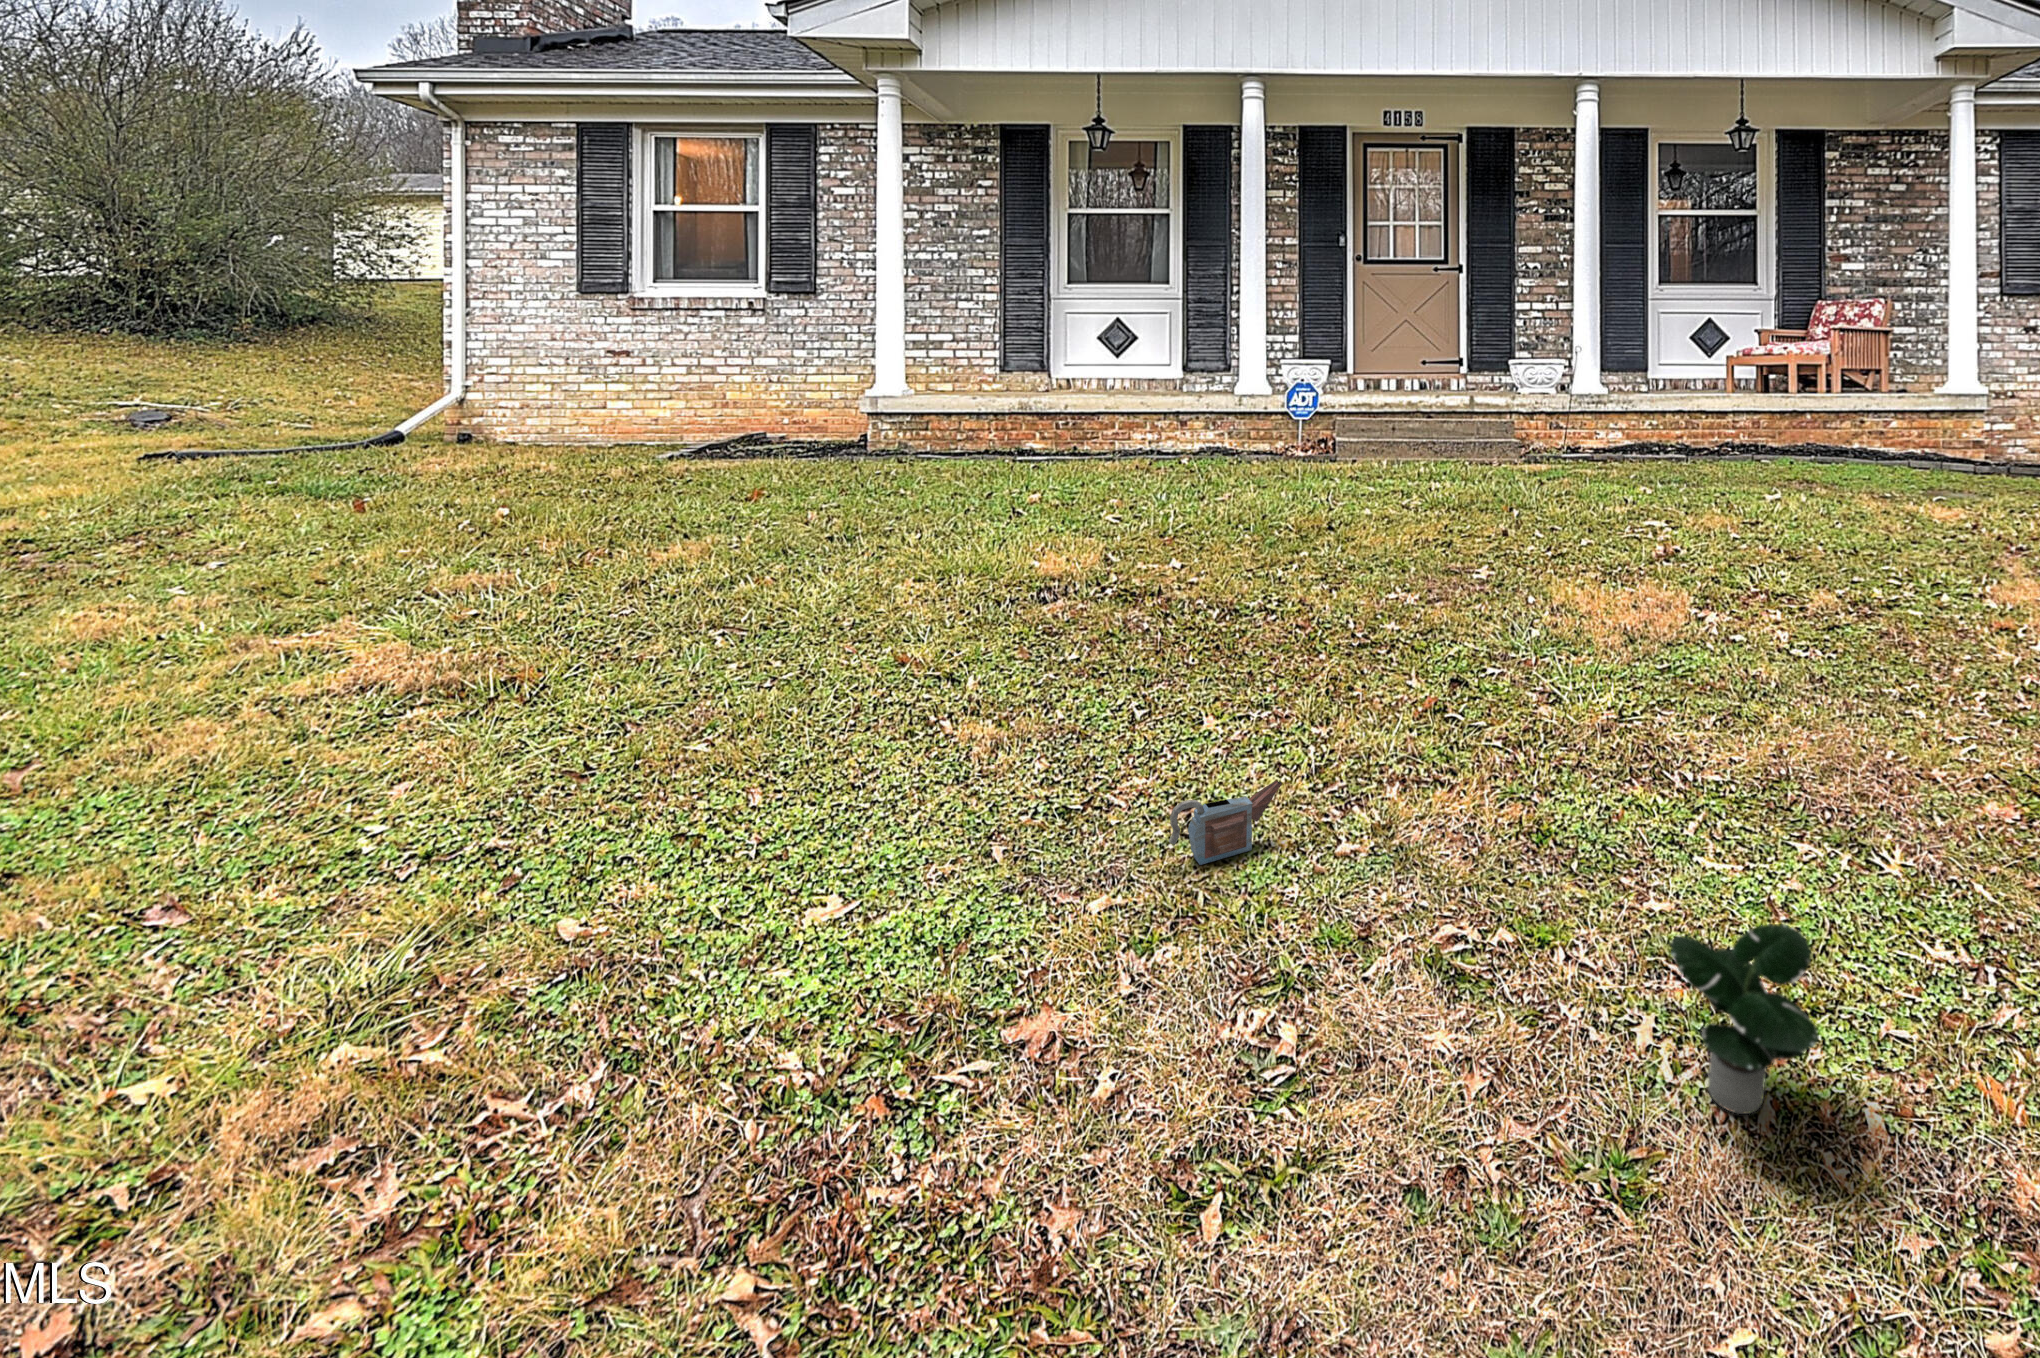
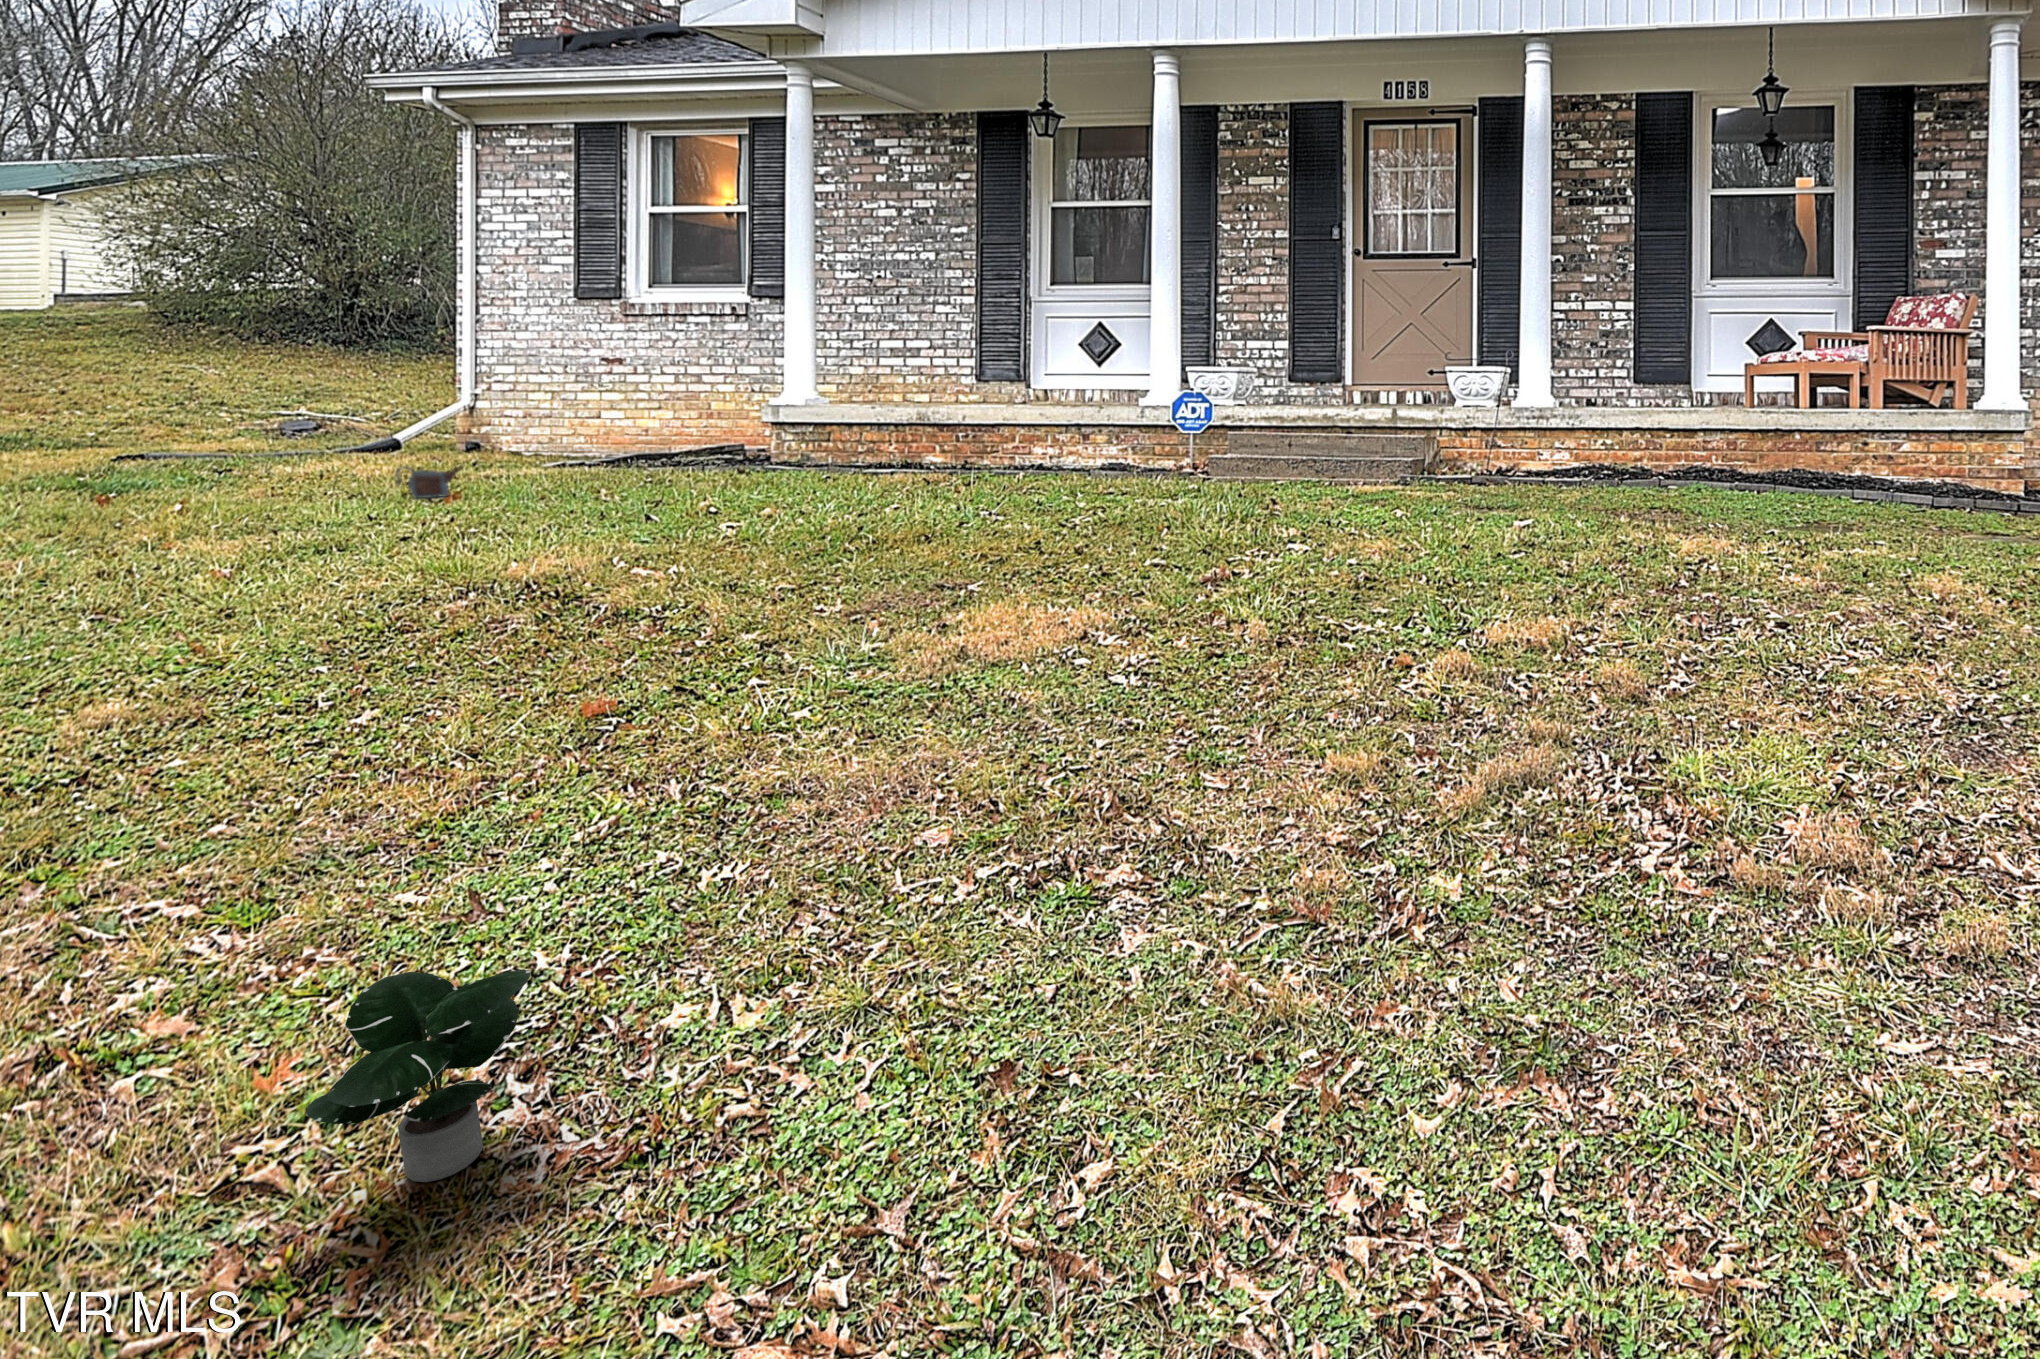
watering can: present [1169,781,1282,865] -> present [395,465,464,498]

